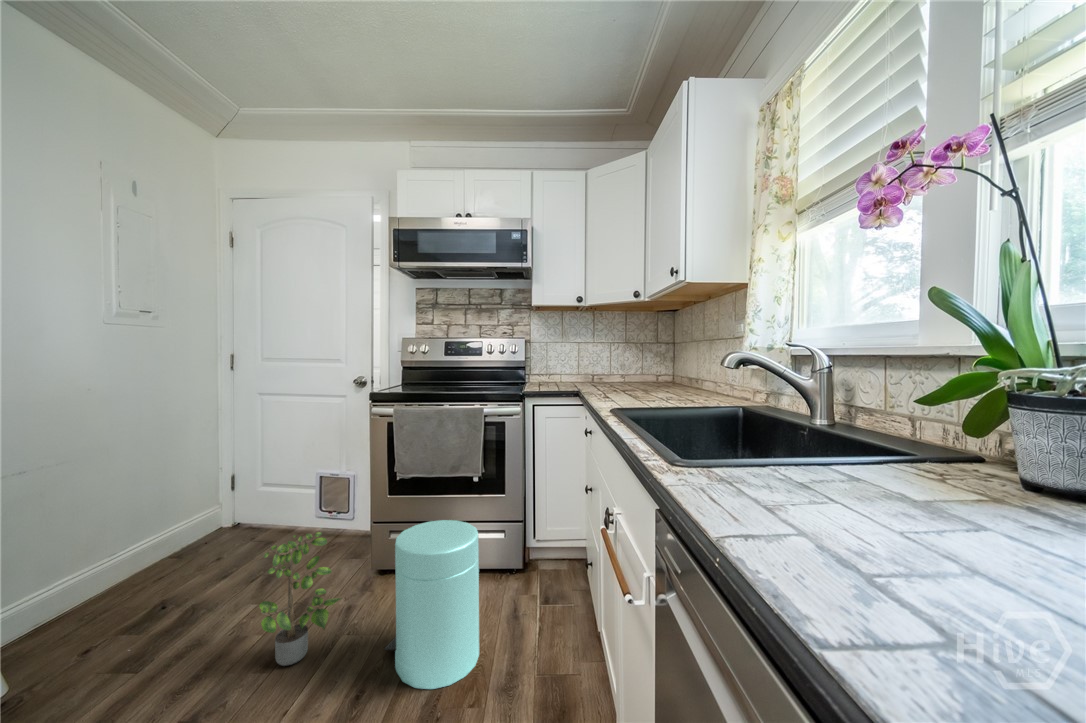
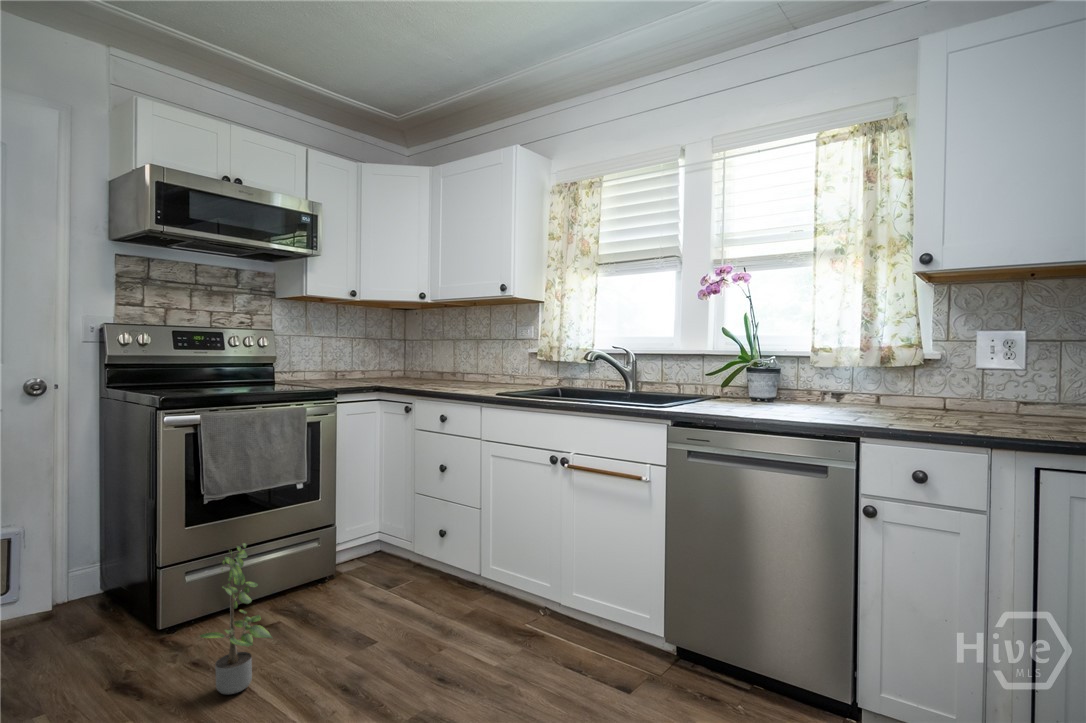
trash can: present [384,520,479,689] -> none [315,503,409,643]

